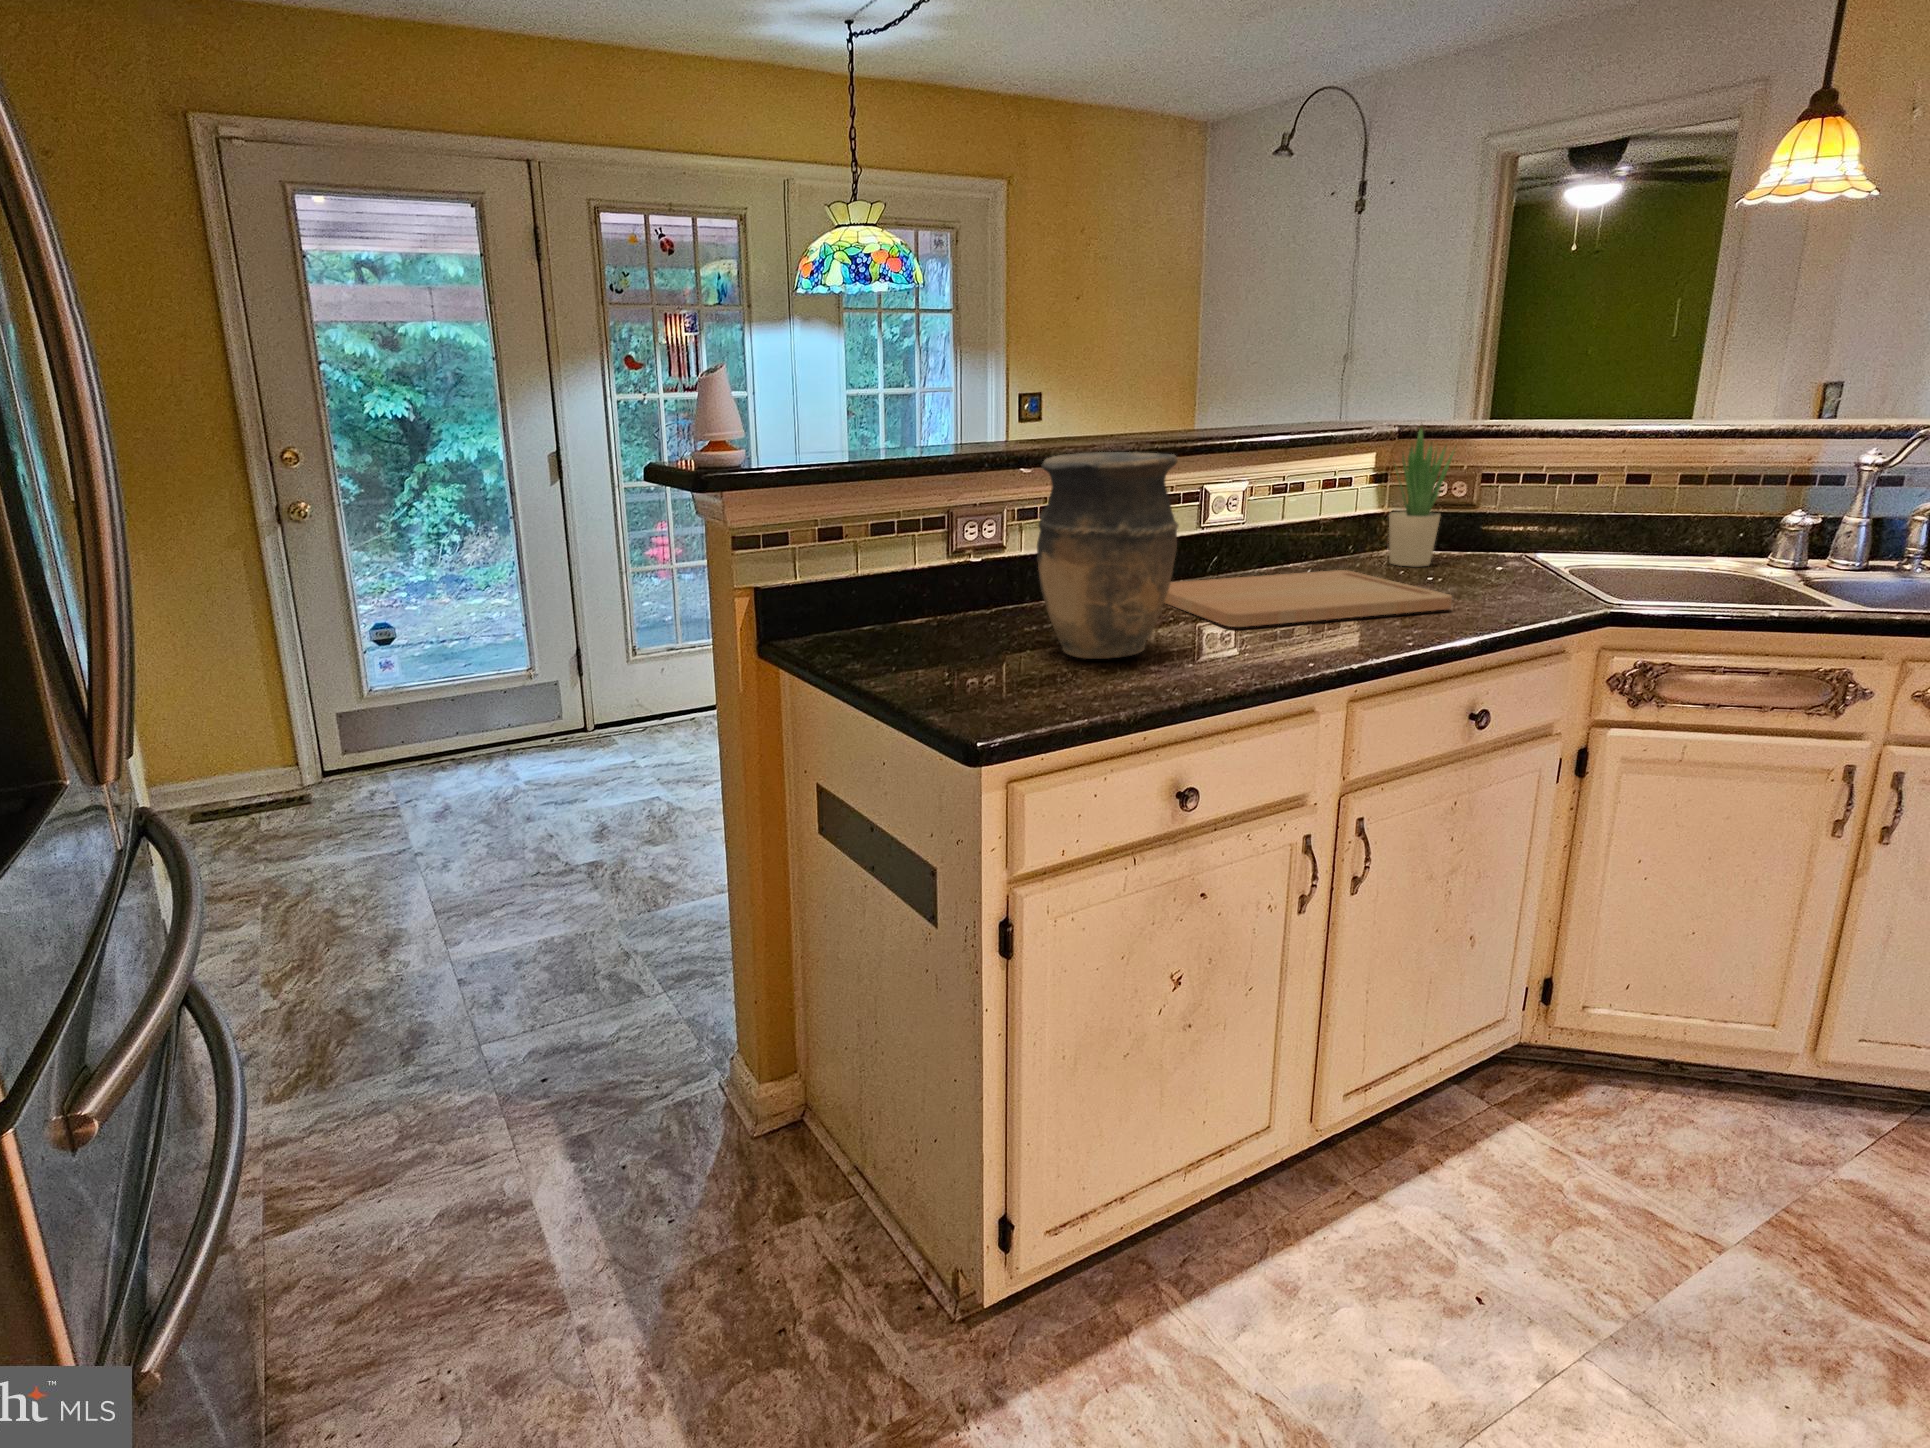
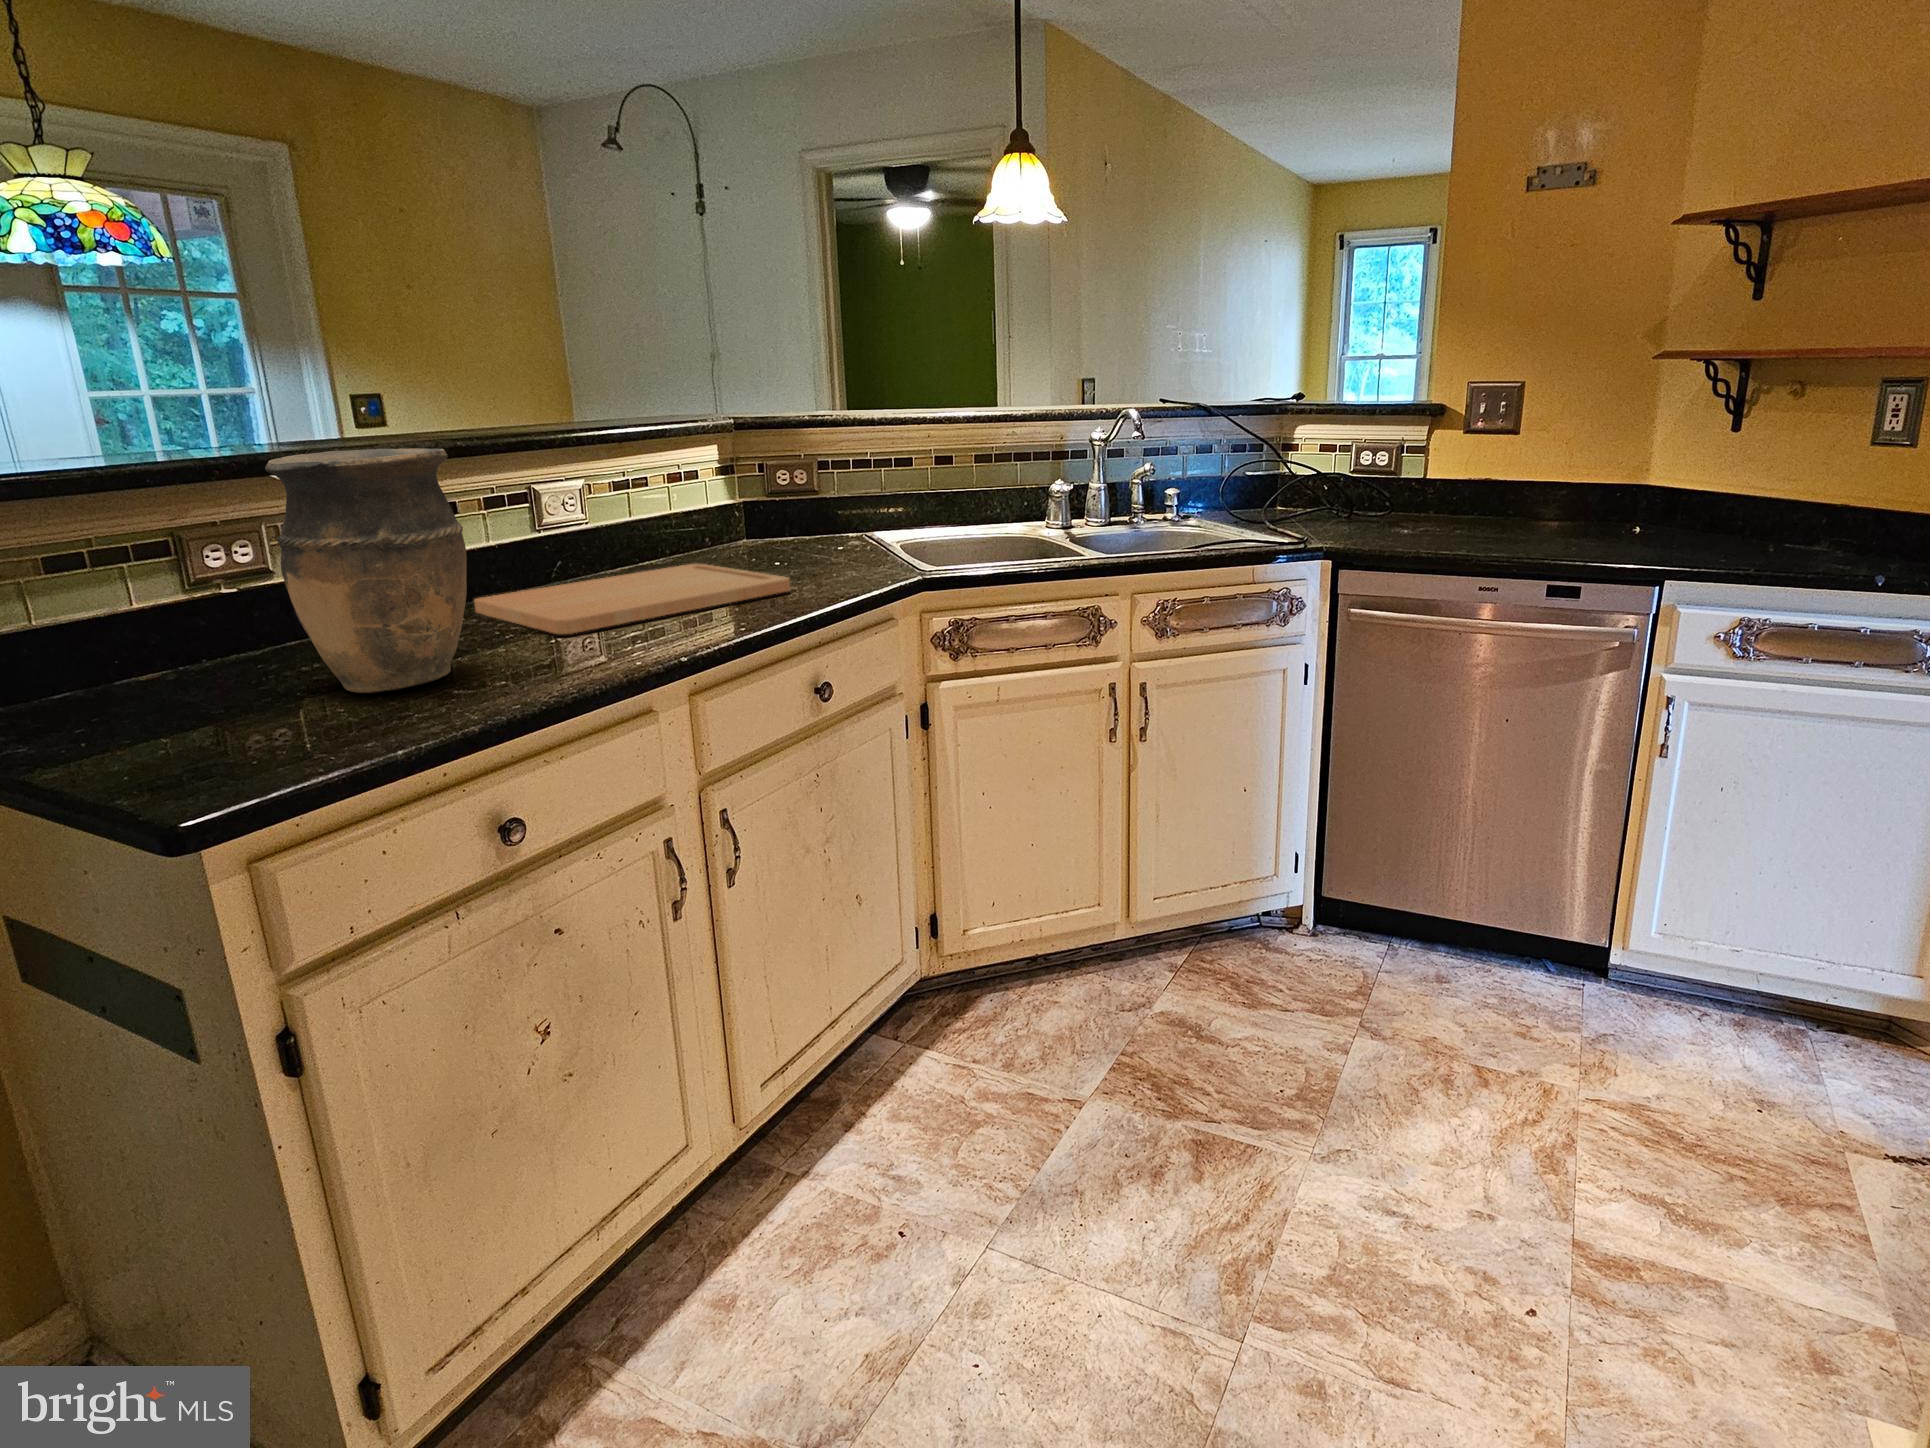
potted plant: present [1389,425,1454,566] -> none [730,413,786,555]

